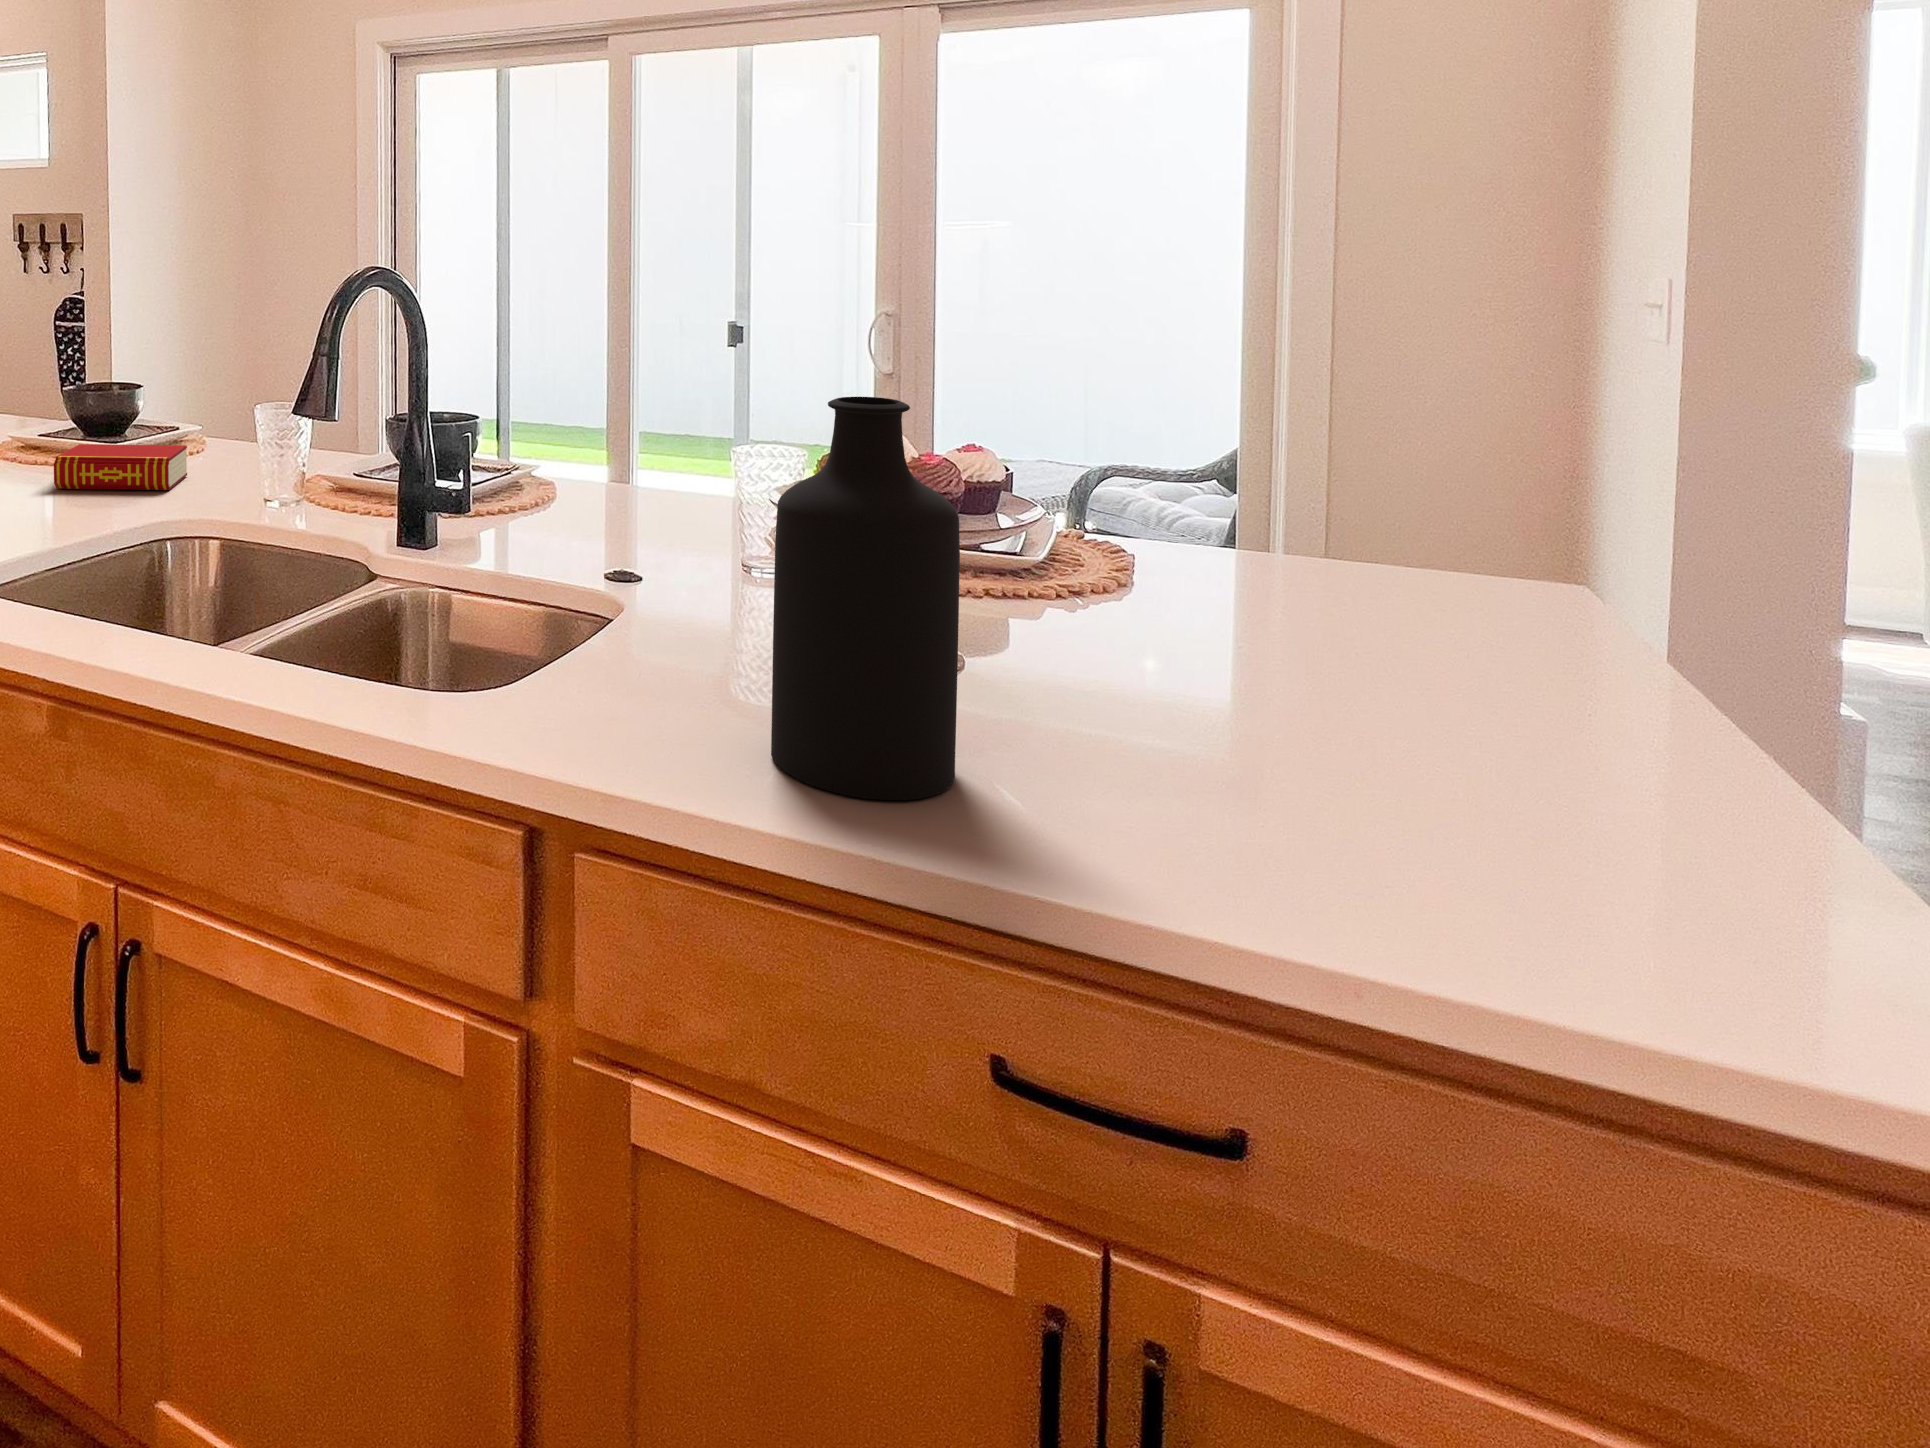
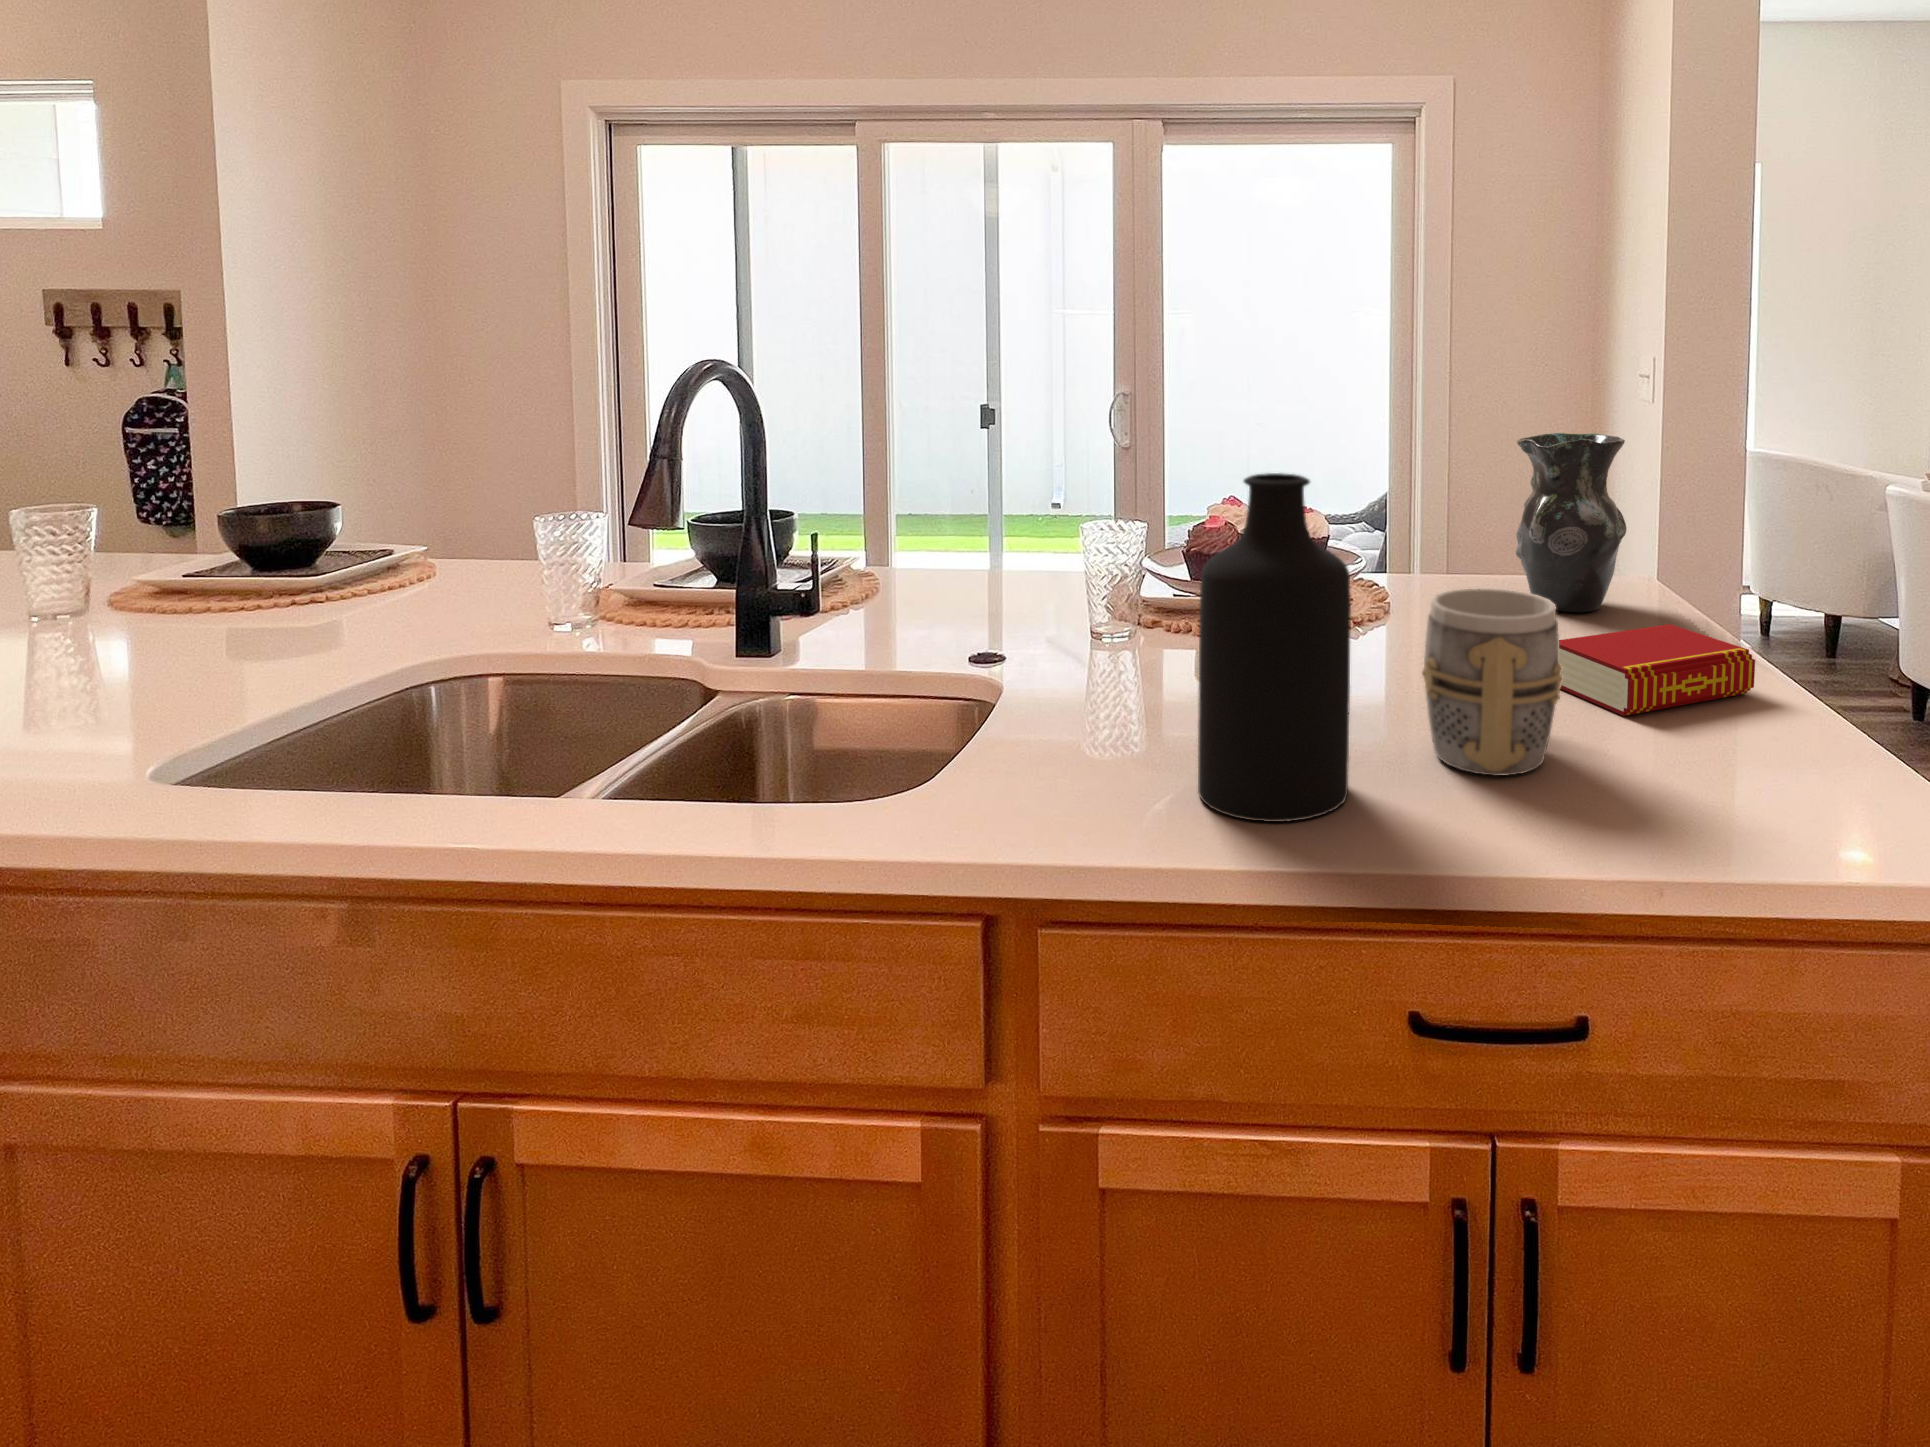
vase: none [1332,378,1526,627] -> present [1516,433,1626,612]
book: present [54,444,187,490] -> present [1559,624,1755,716]
mug: none [1077,561,1287,808] -> present [1422,589,1563,776]

